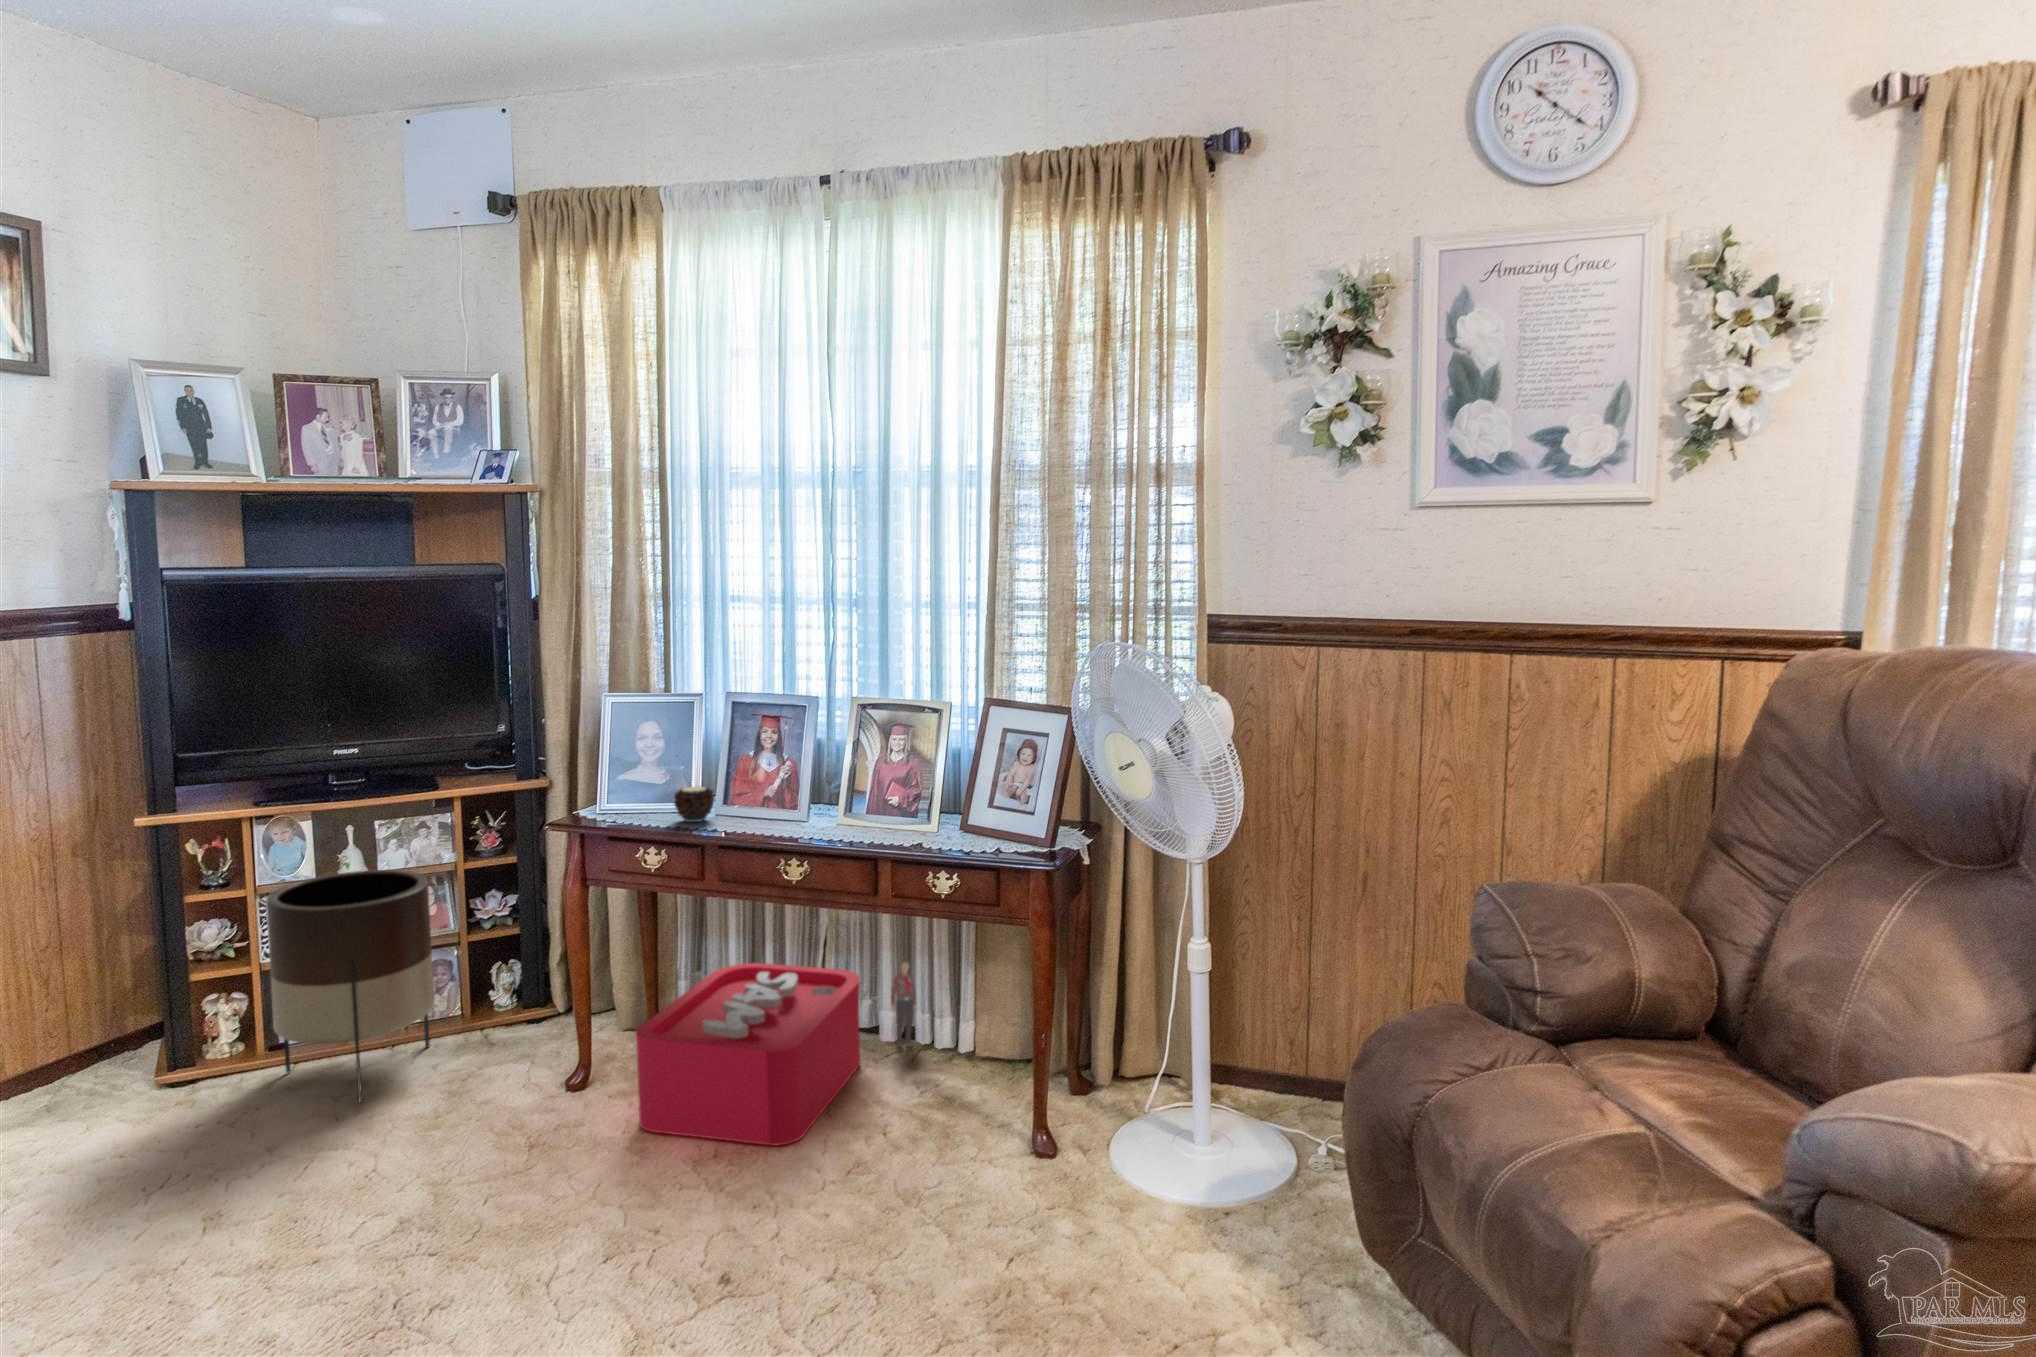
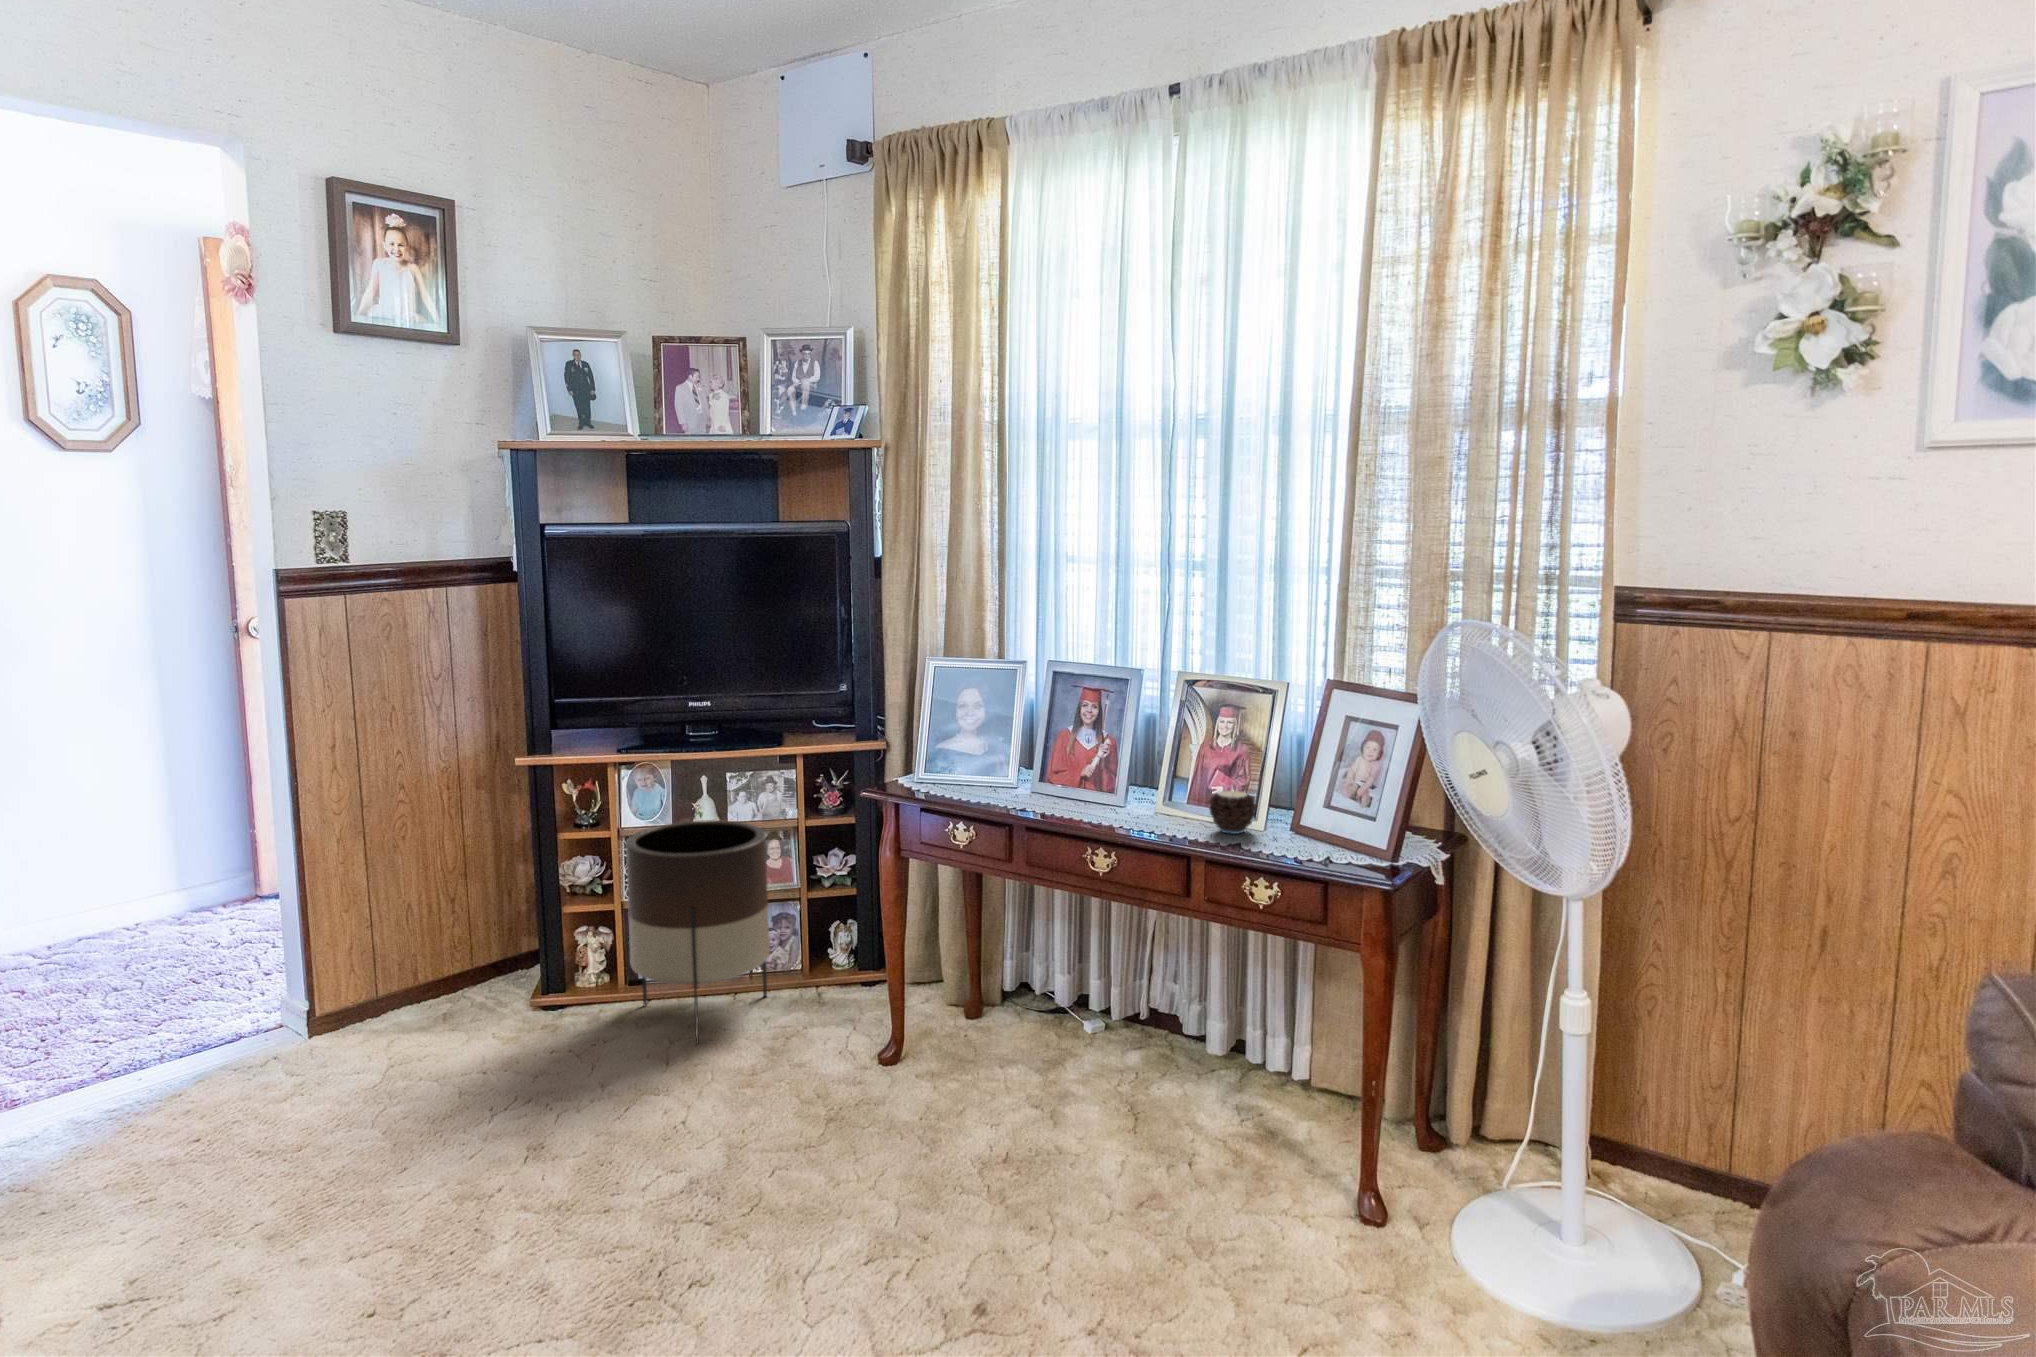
candle: present [674,786,715,822] -> present [1209,790,1258,834]
storage bin: present [636,960,916,1145] -> none [939,951,1246,1153]

